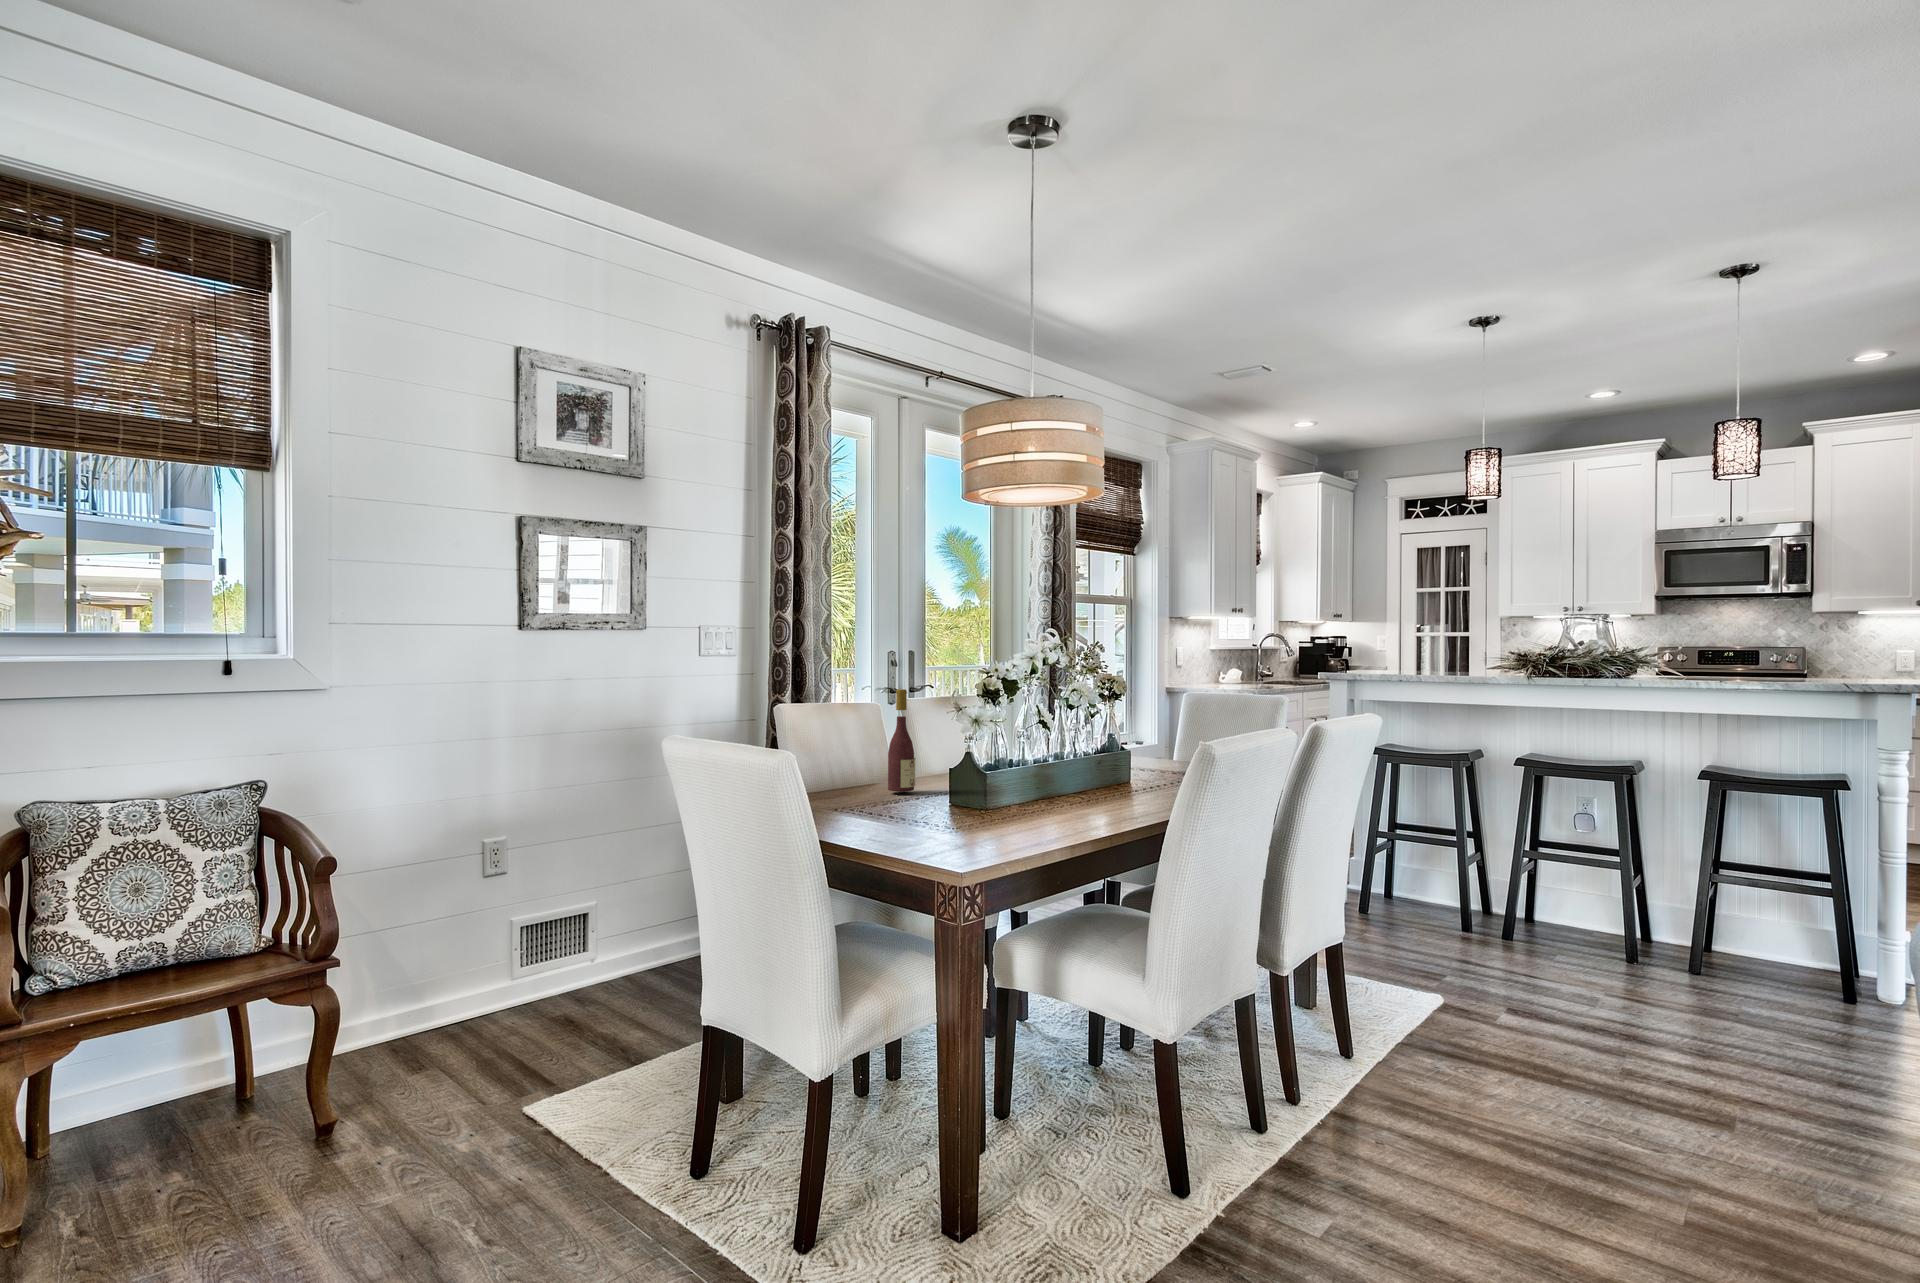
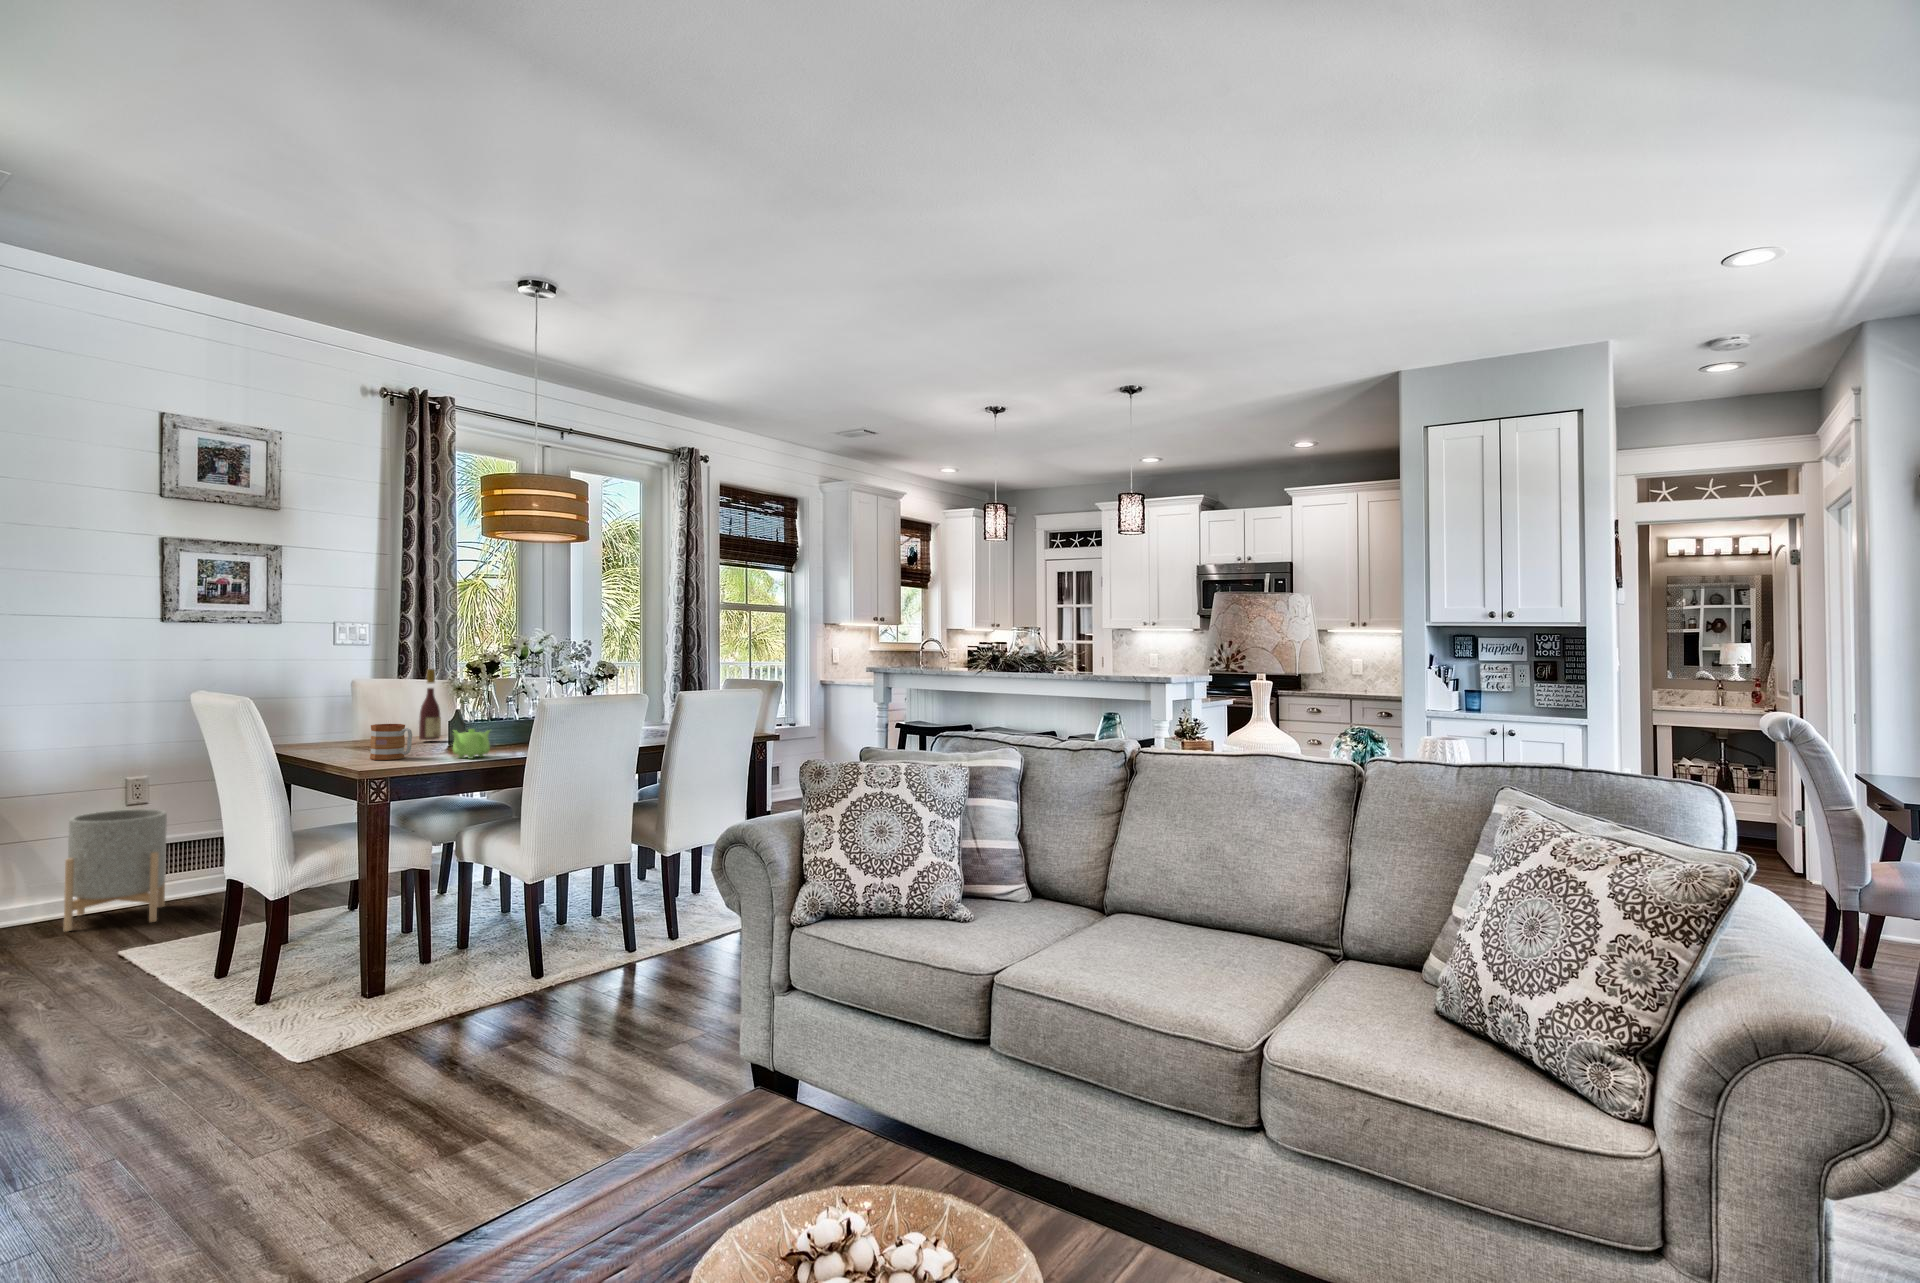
mug: none [900,778,963,836] -> present [370,724,412,760]
teapot: none [1003,784,1066,832] -> present [453,729,490,759]
planter: none [433,883,546,1063] -> present [64,809,167,931]

